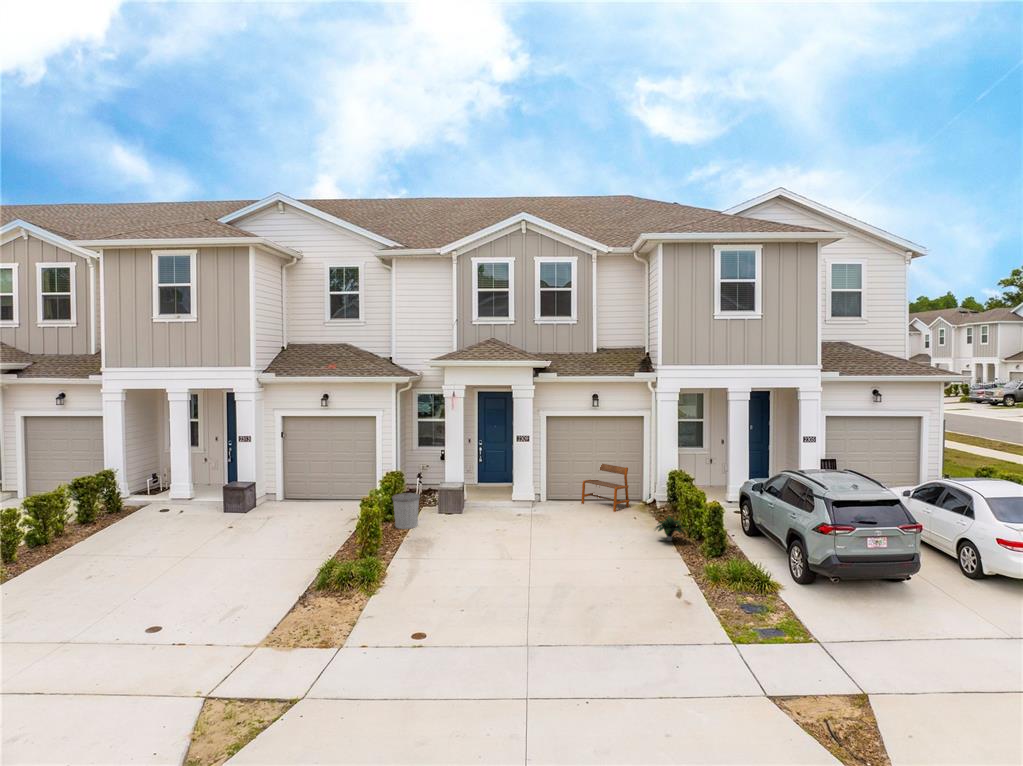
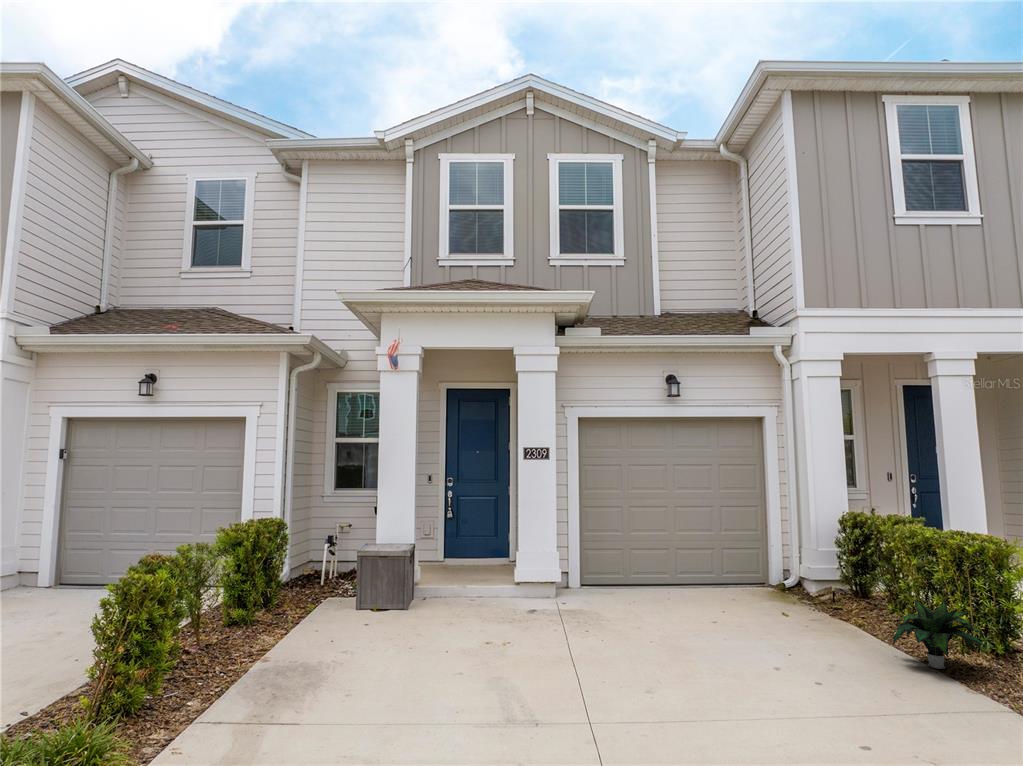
bench: present [581,464,629,512] -> none [652,509,755,605]
trash can: present [392,493,420,529] -> none [238,557,307,647]

